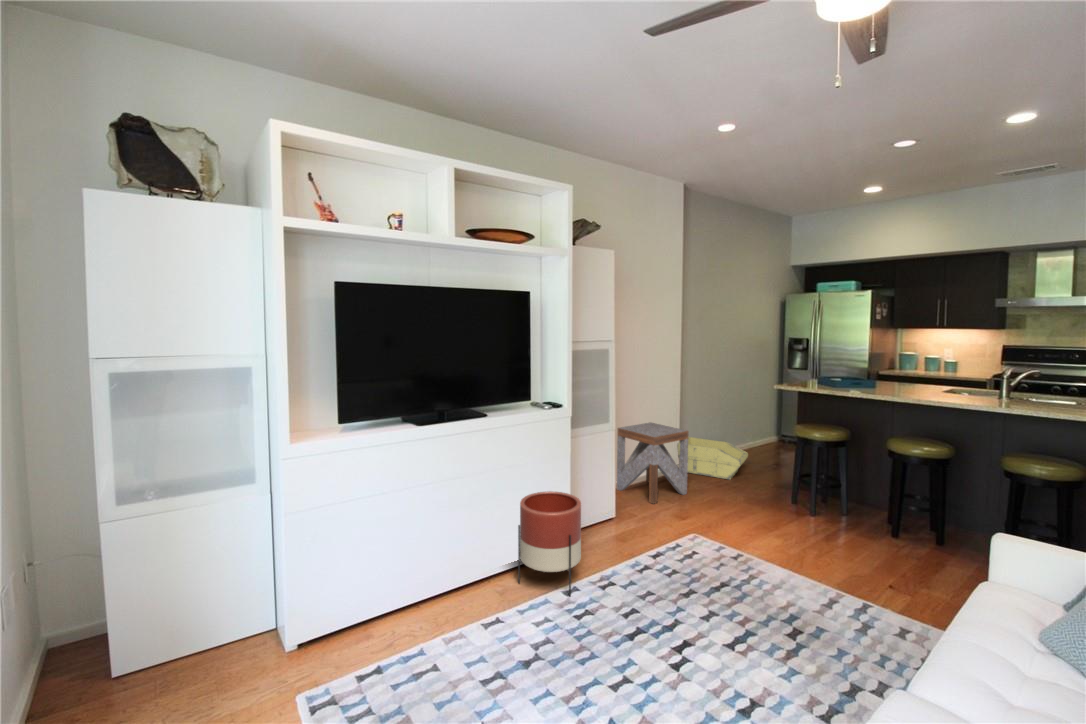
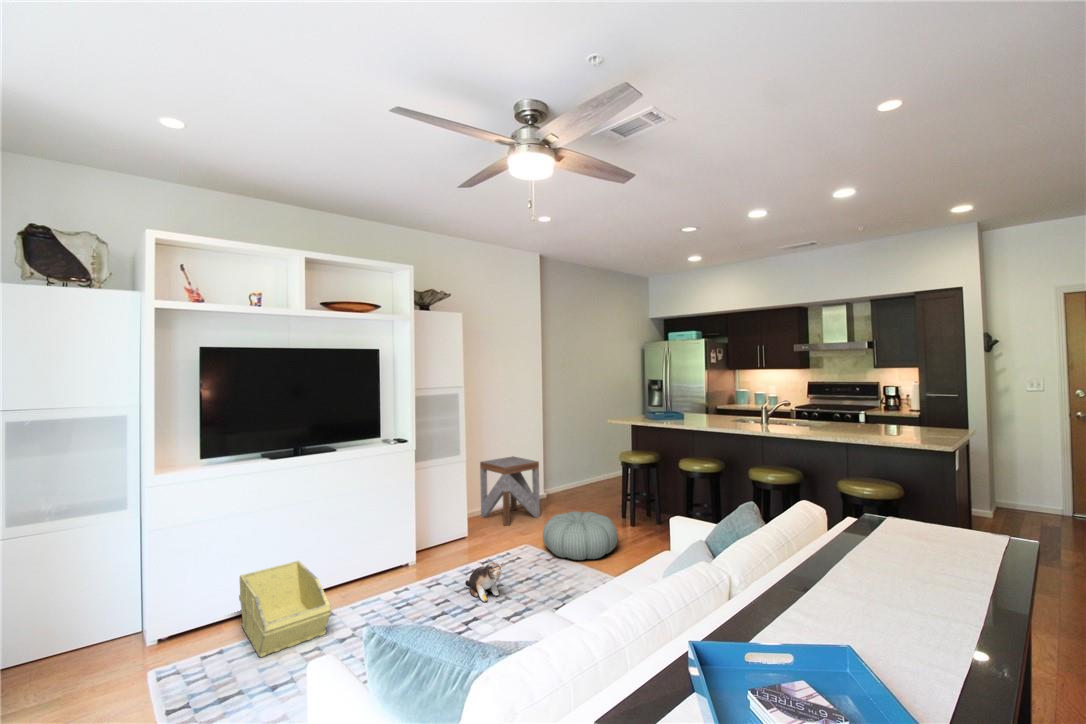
storage bin: present [677,437,748,480] -> present [239,561,331,657]
planter: present [518,491,581,596] -> none [360,512,414,595]
pouf: none [719,496,821,561] -> present [543,511,618,560]
plush toy: none [646,569,717,618] -> present [466,562,504,602]

